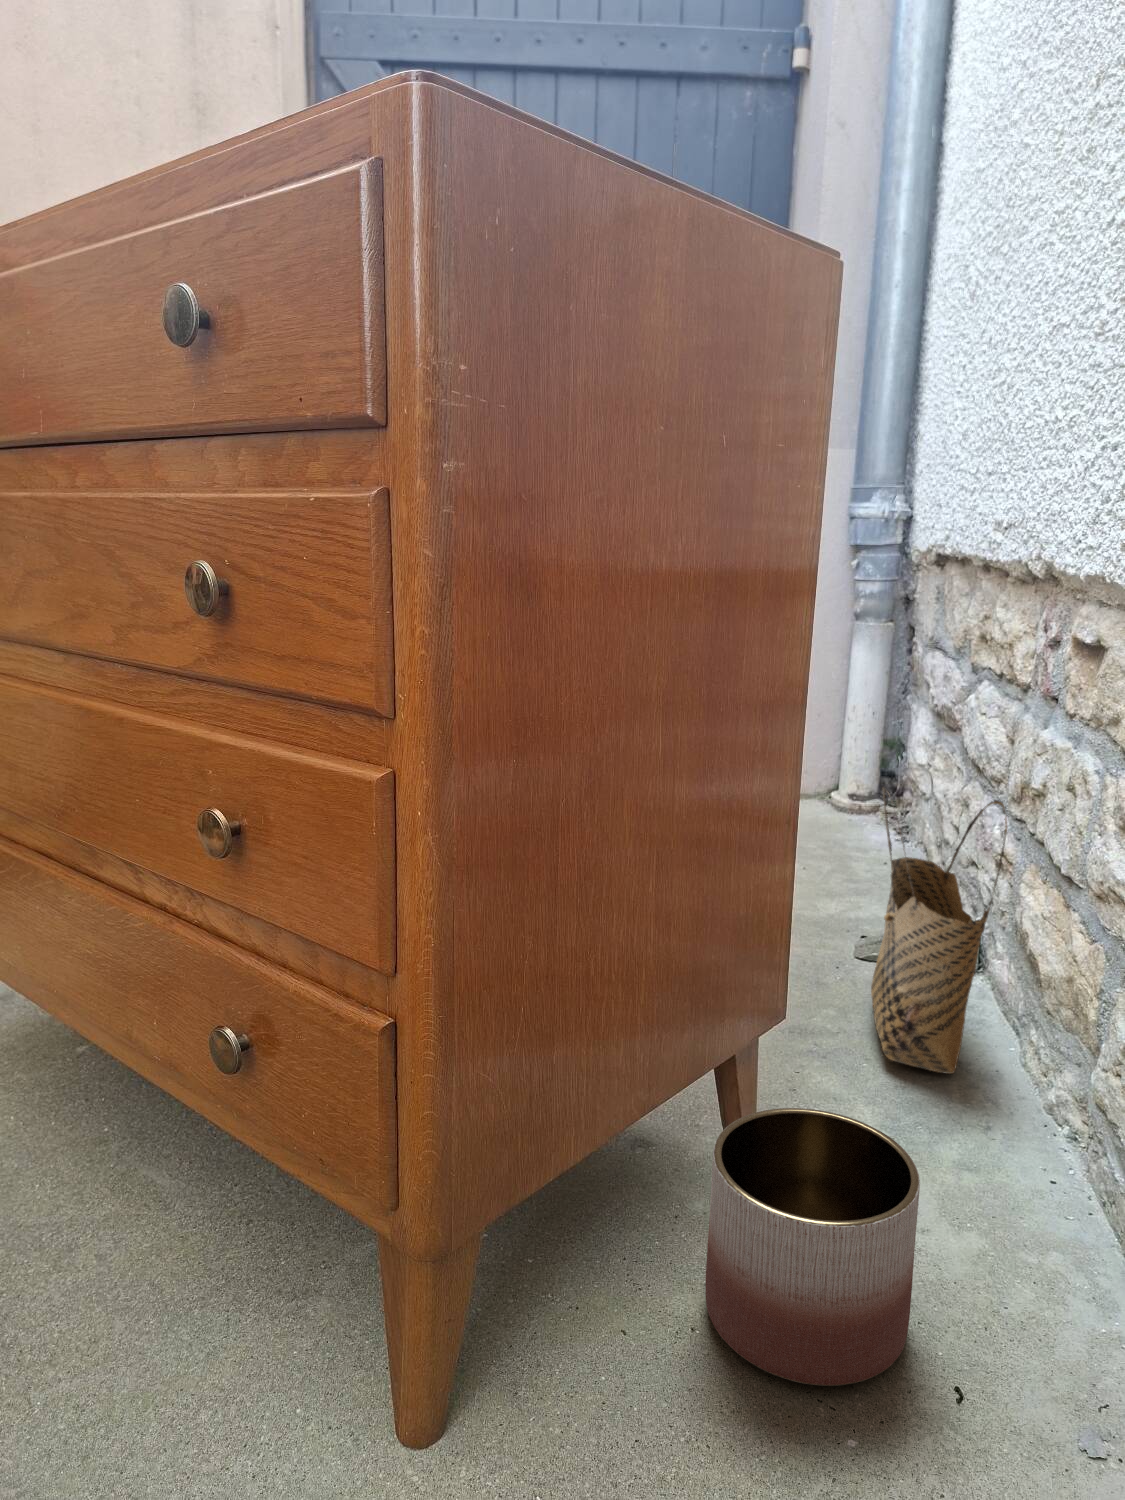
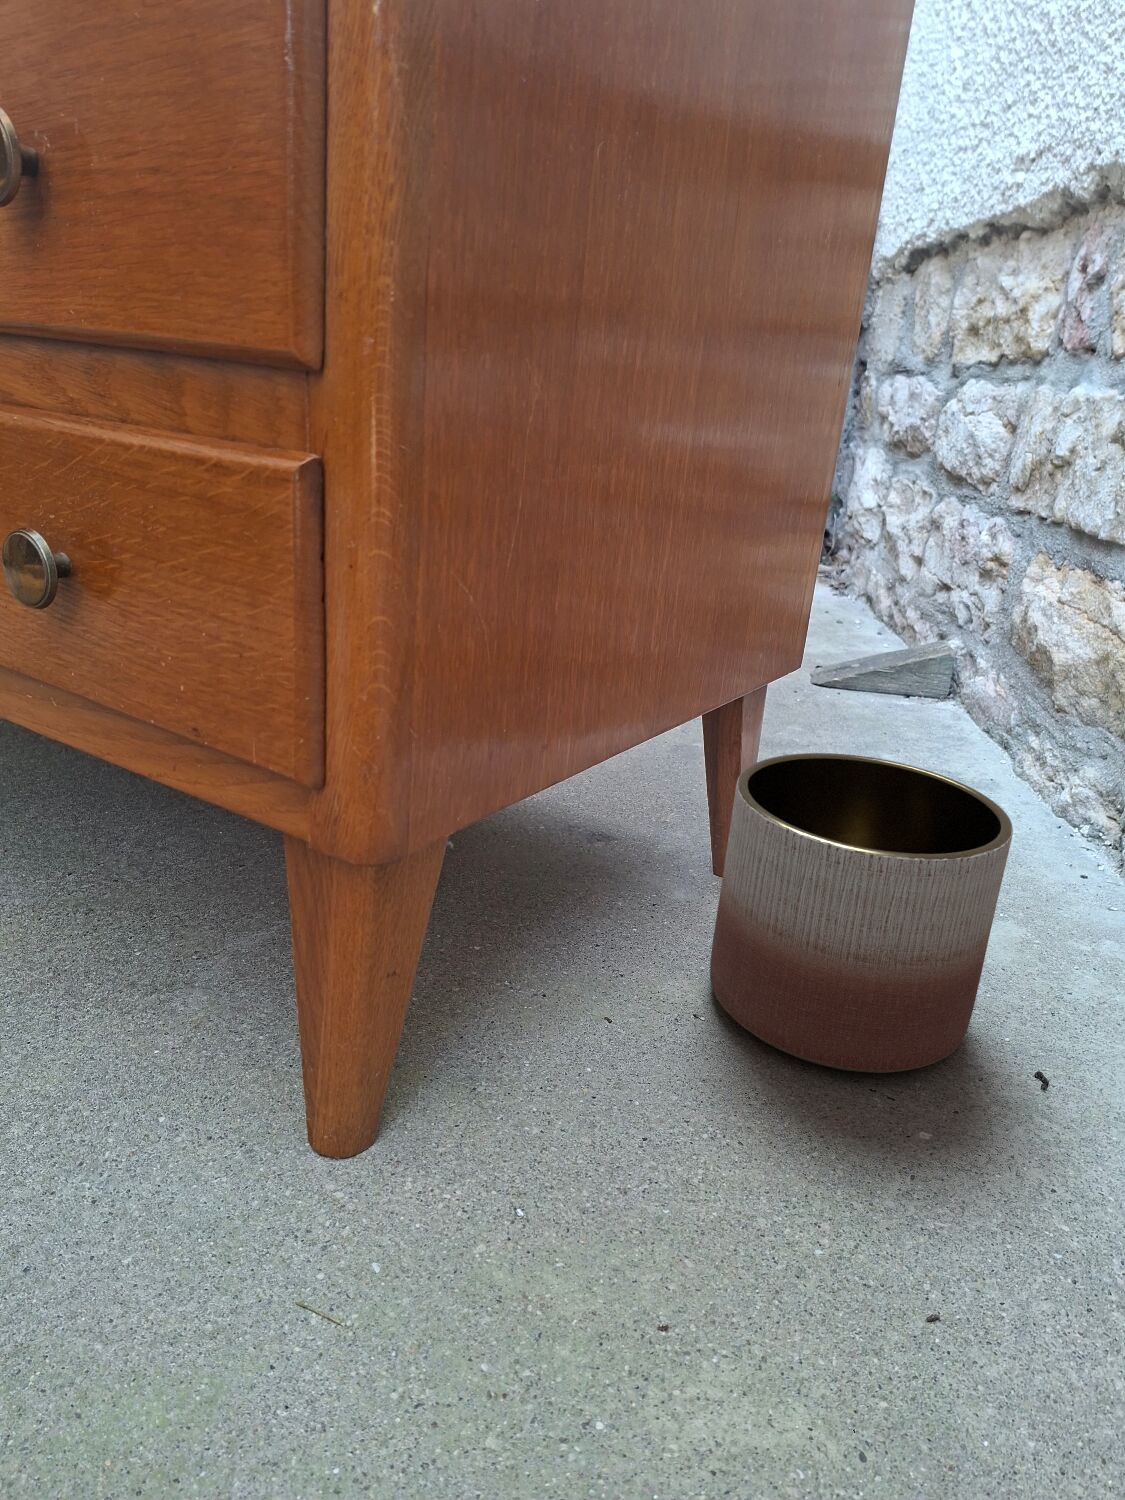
woven basket: present [871,787,1007,1074] -> none [843,447,1034,778]

